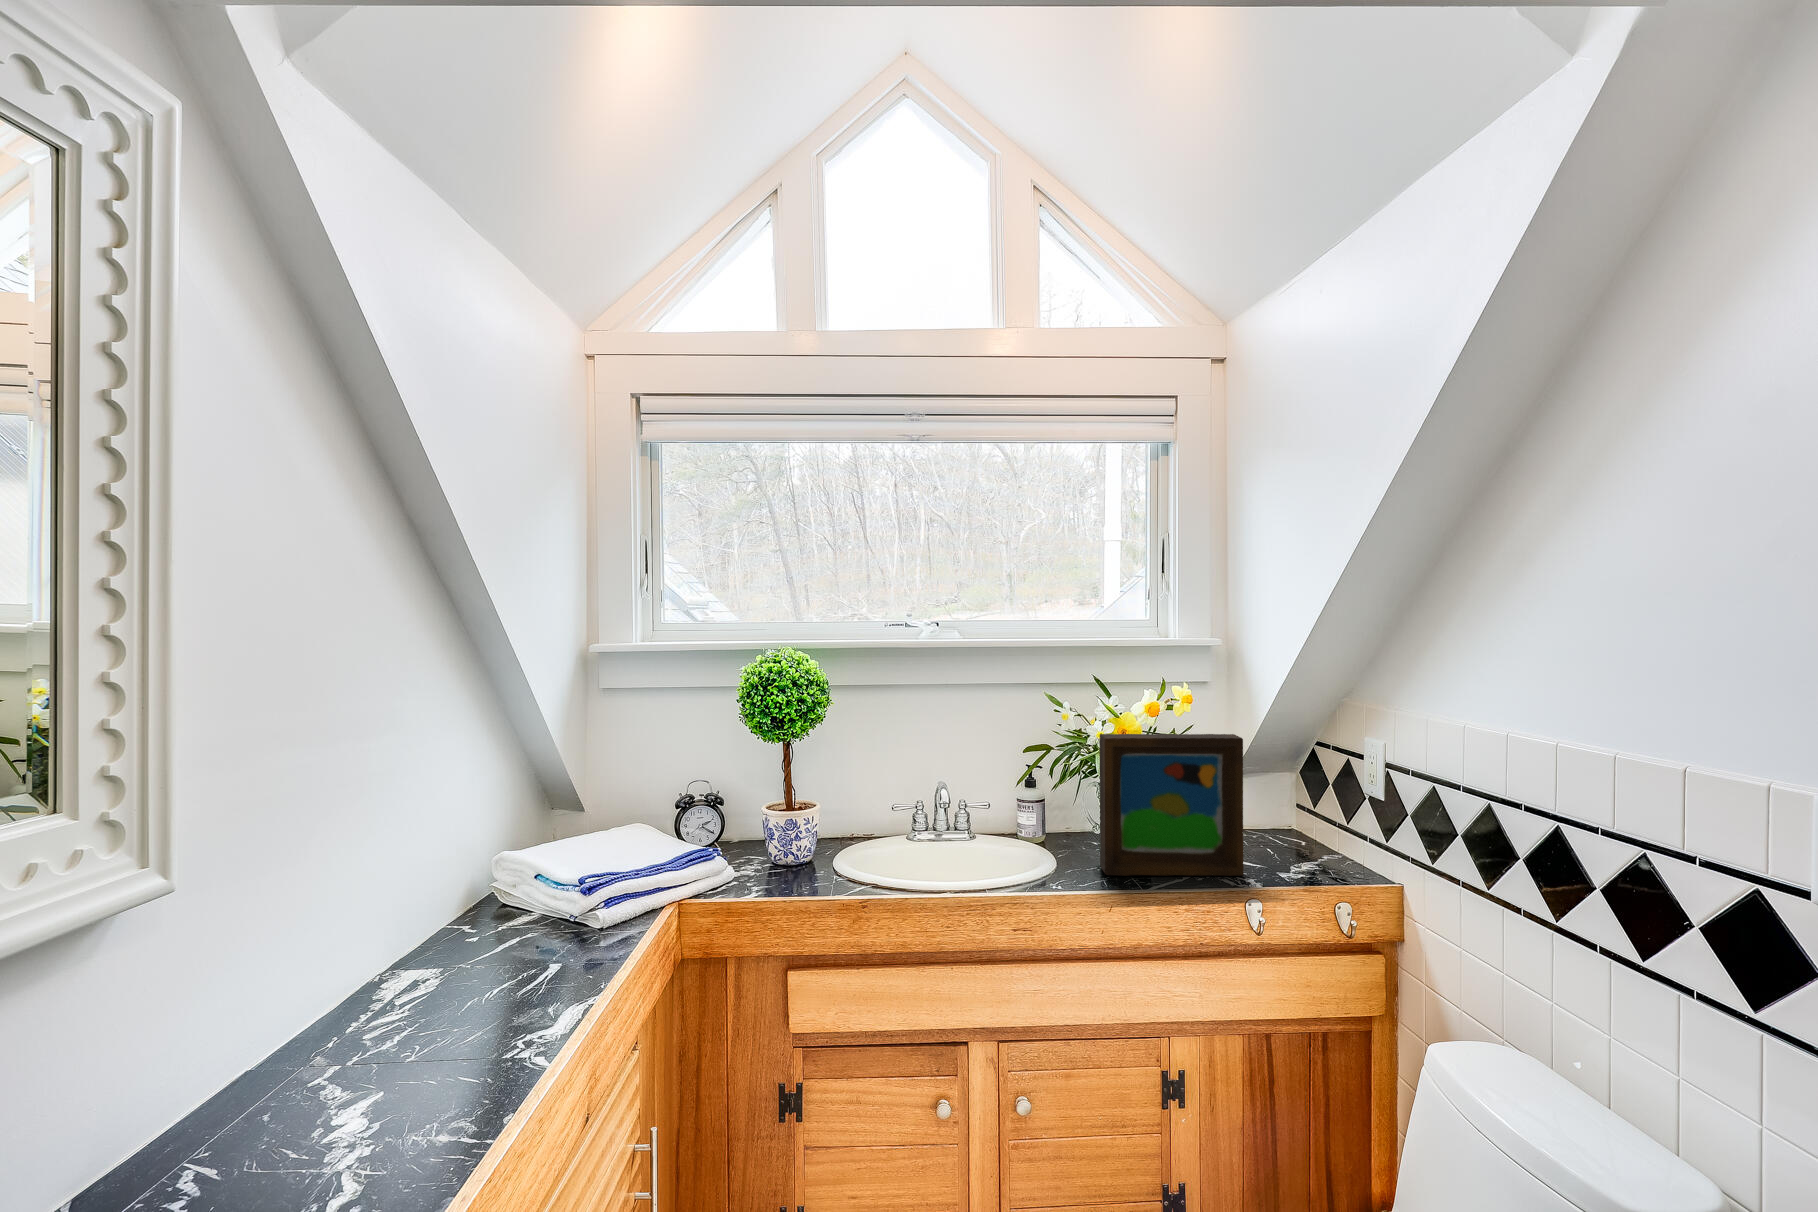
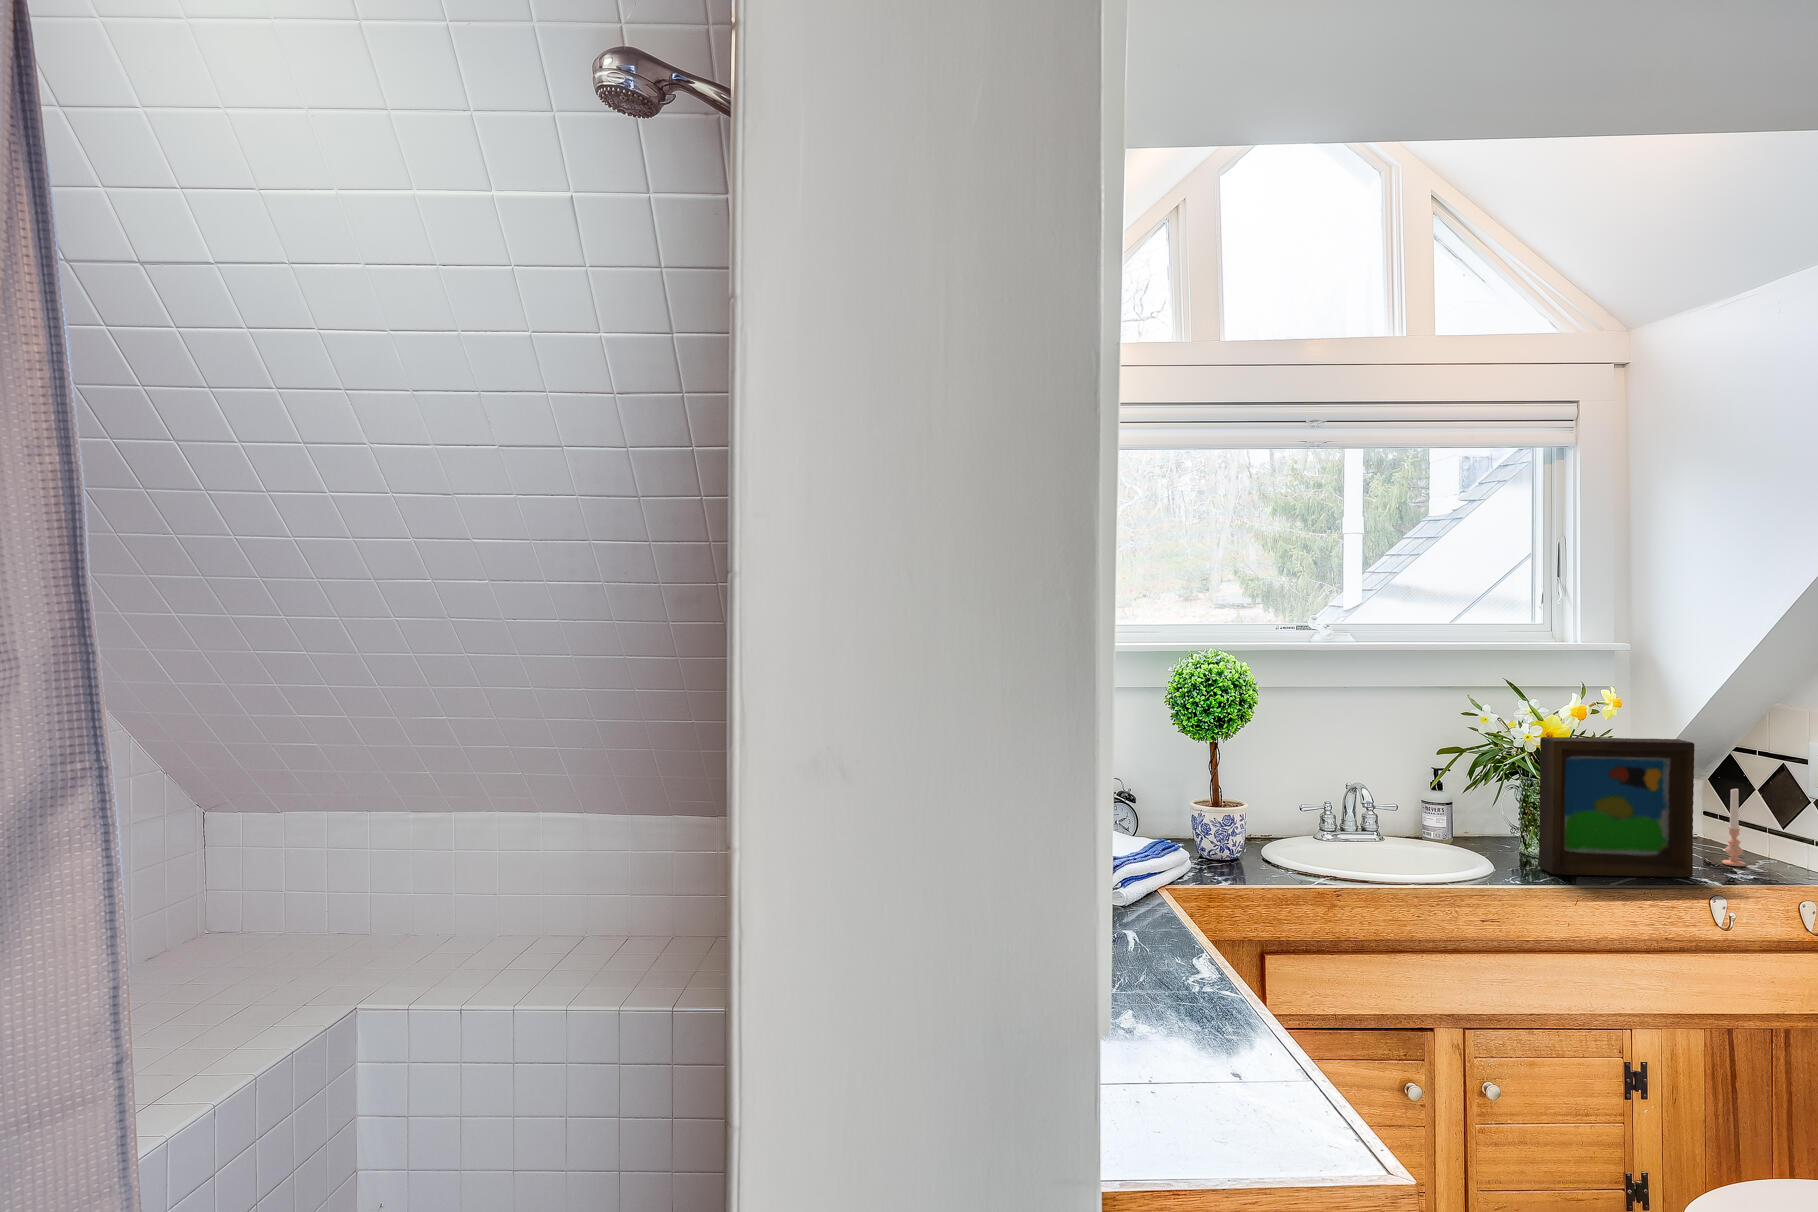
candle: none [1288,782,1309,861] -> present [1722,789,1746,866]

